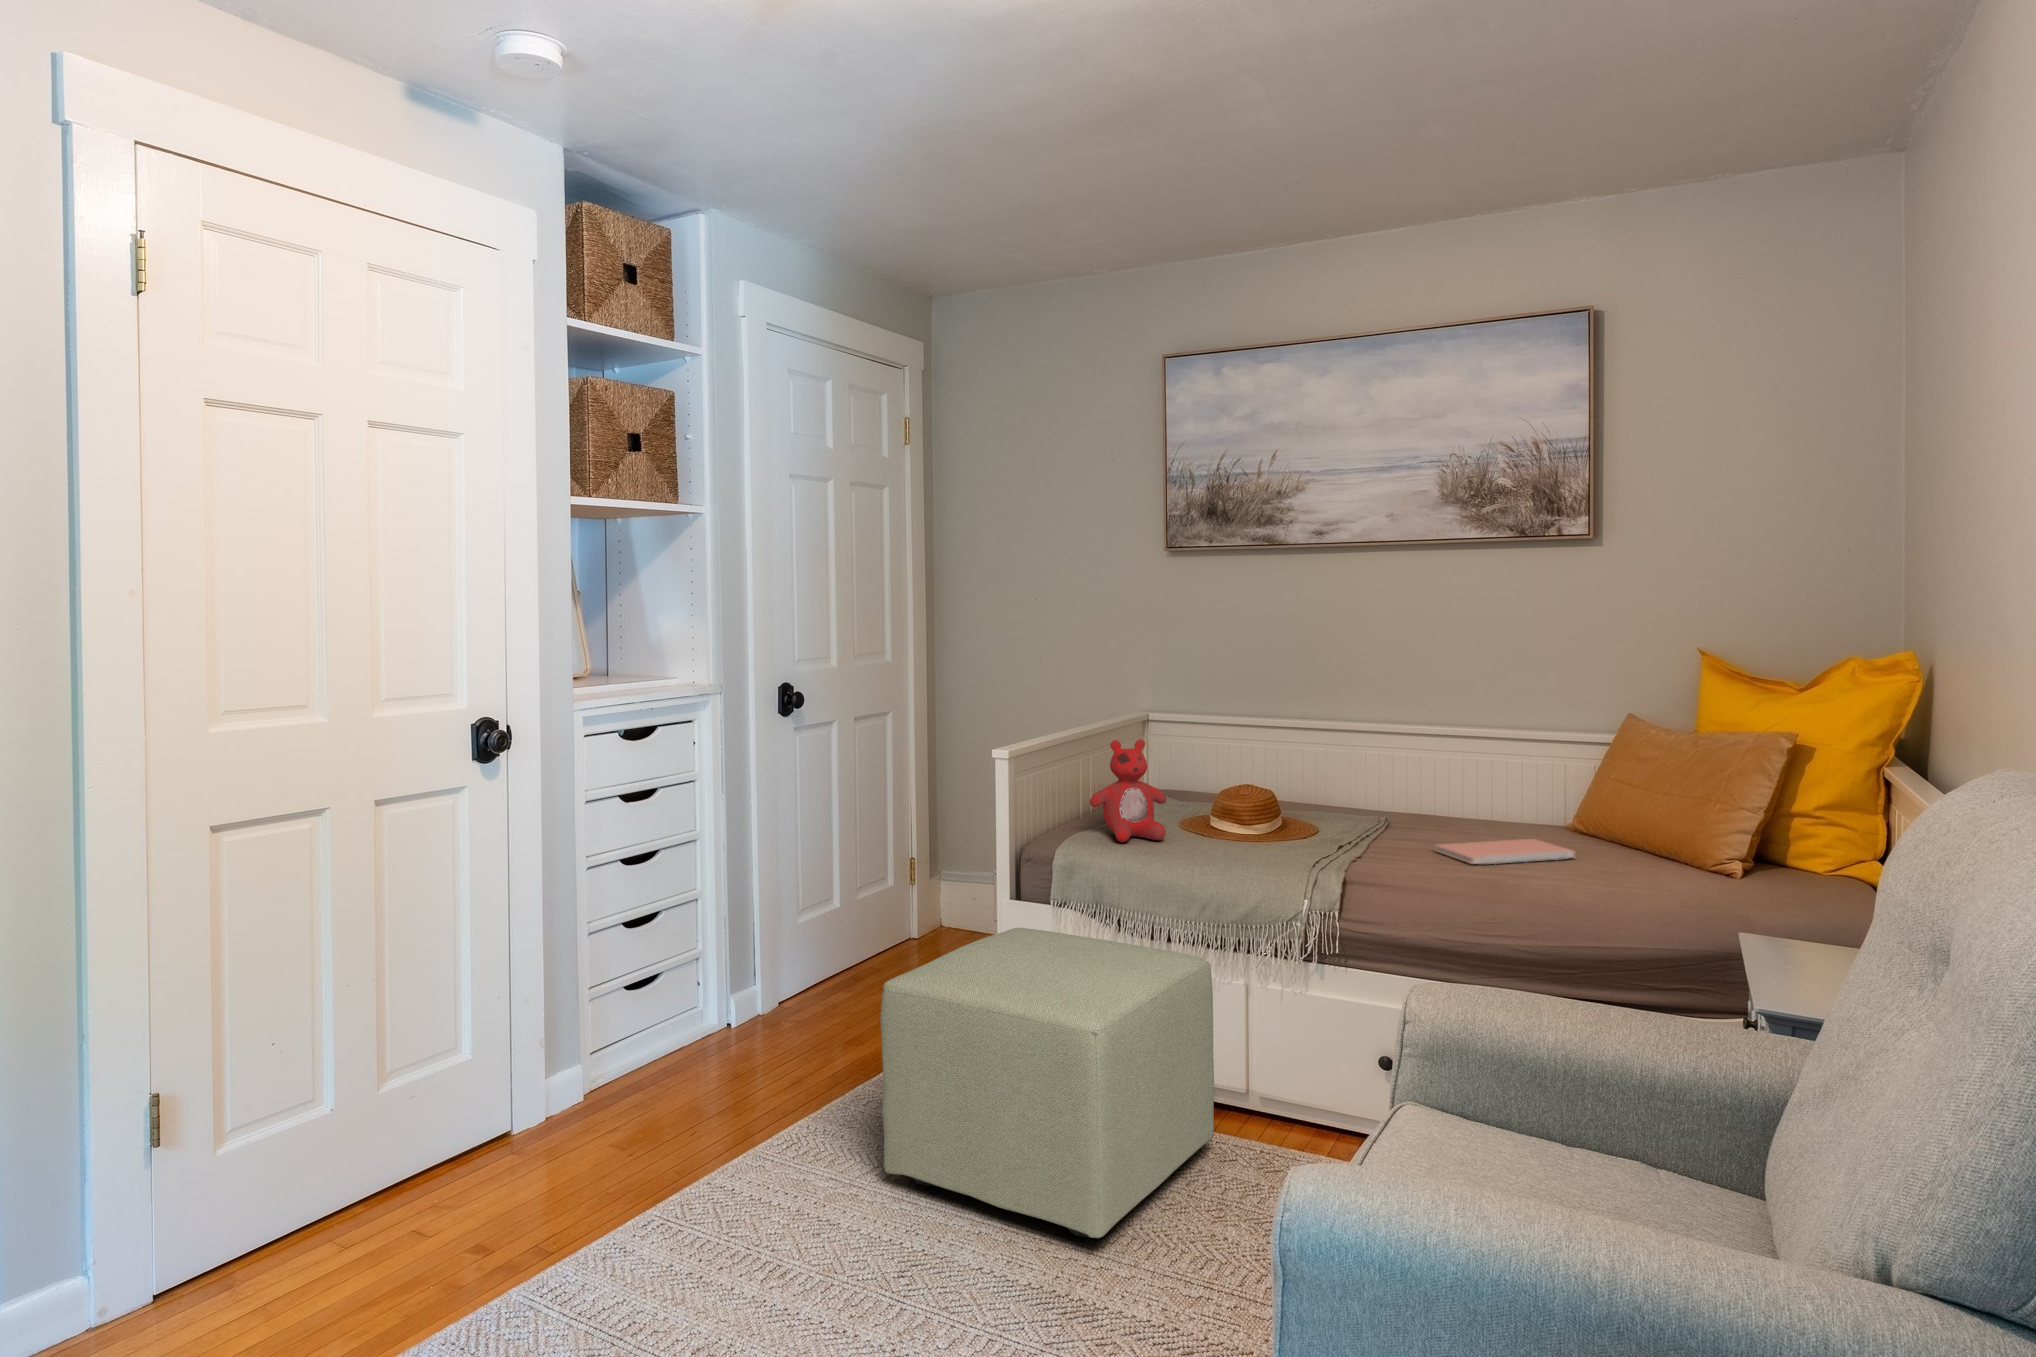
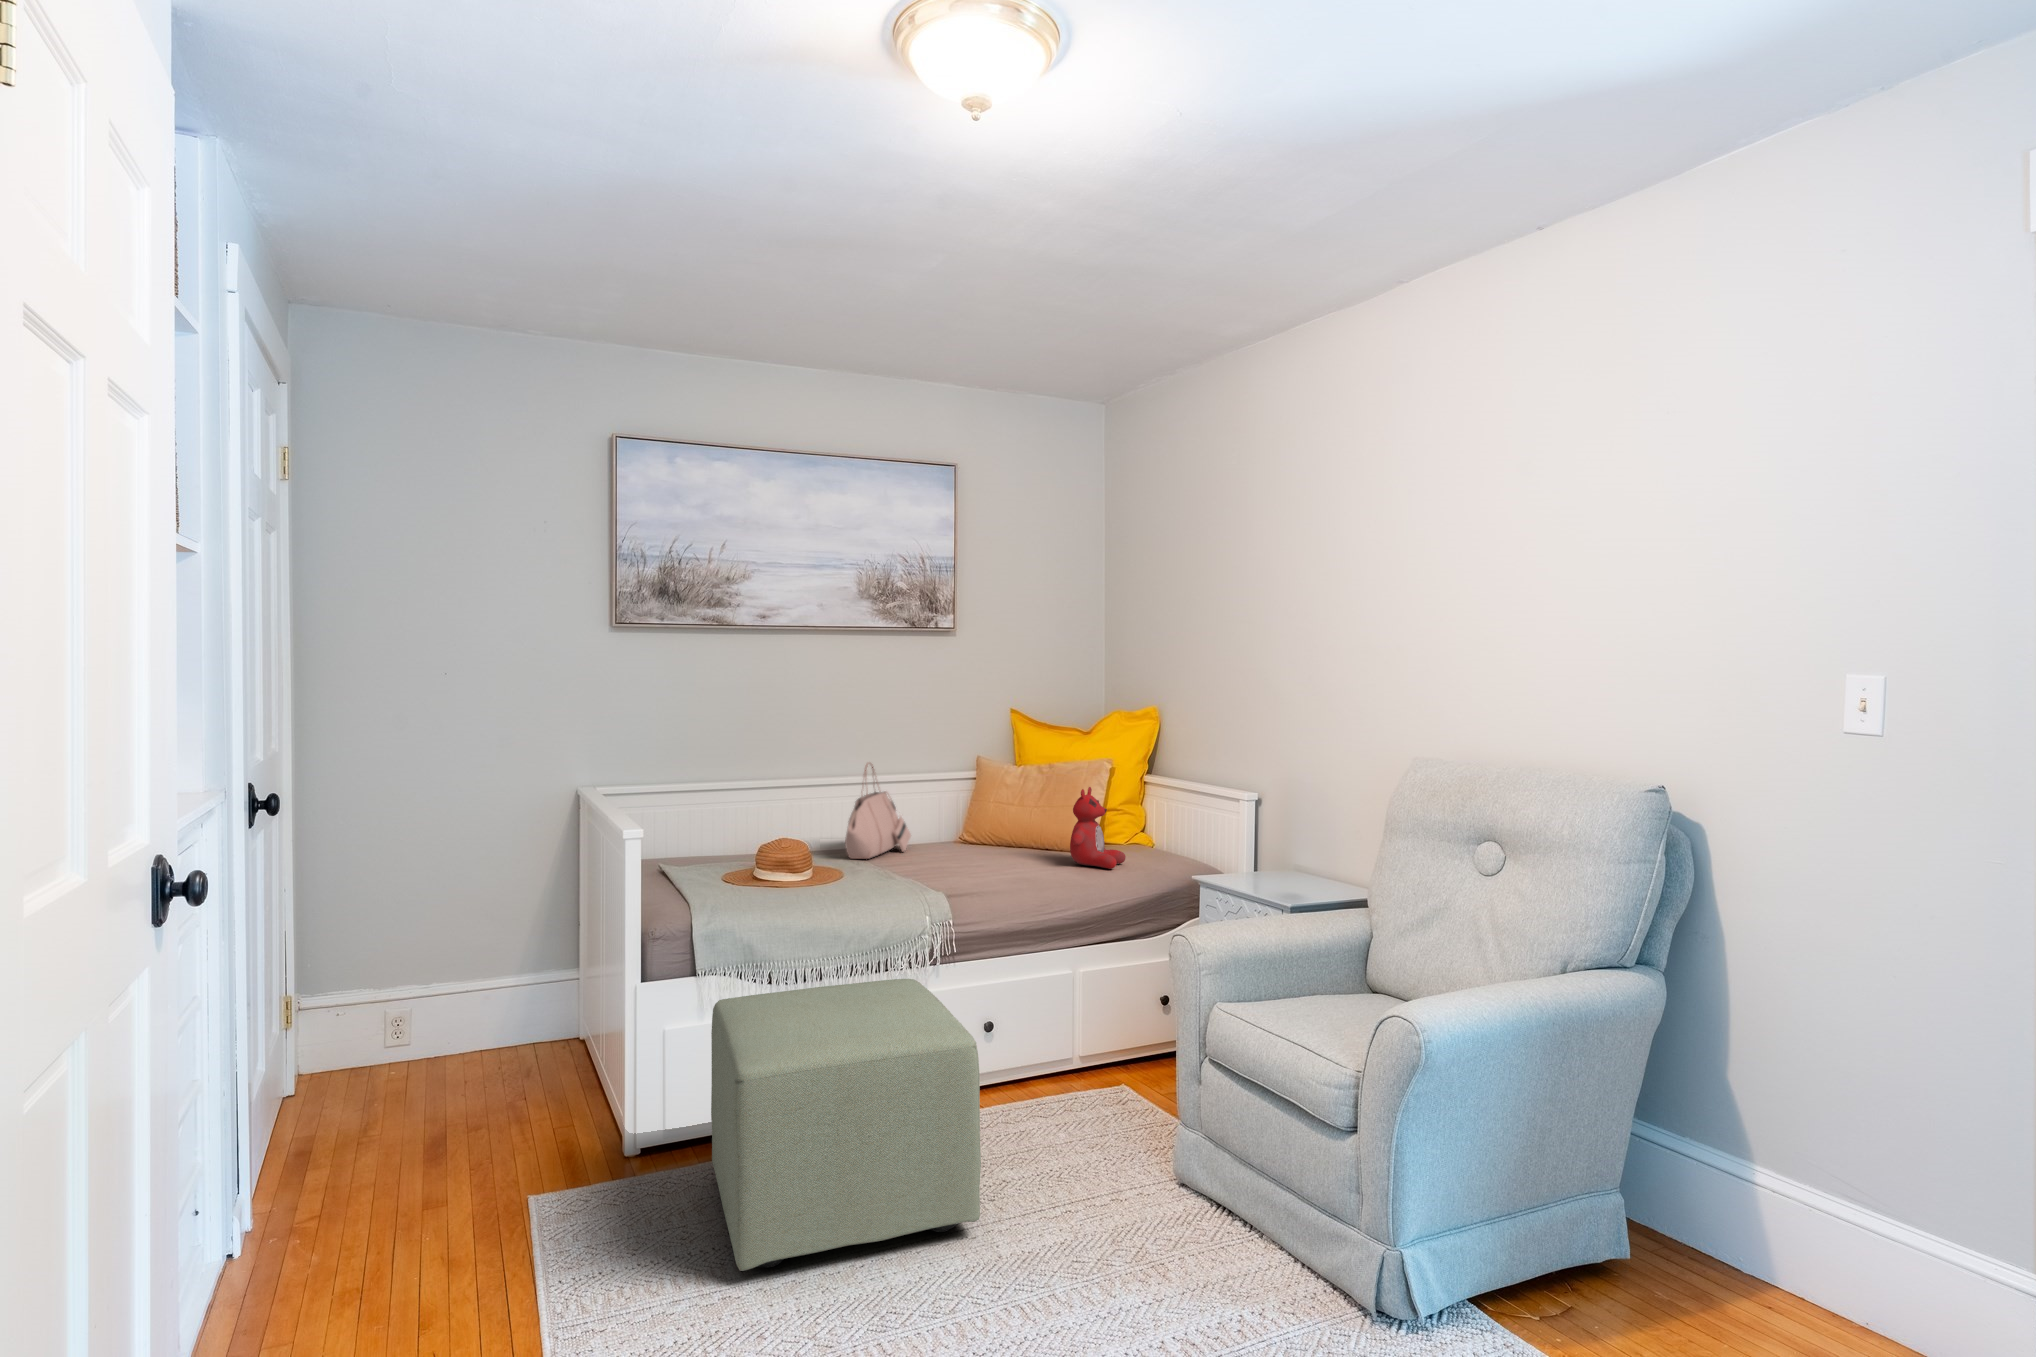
handbag: none [1339,709,1459,828] -> present [845,763,911,859]
stuffed bear: present [1090,739,1166,842] -> present [1070,787,1126,869]
notebook: present [1436,839,1575,864] -> none [951,848,1028,870]

